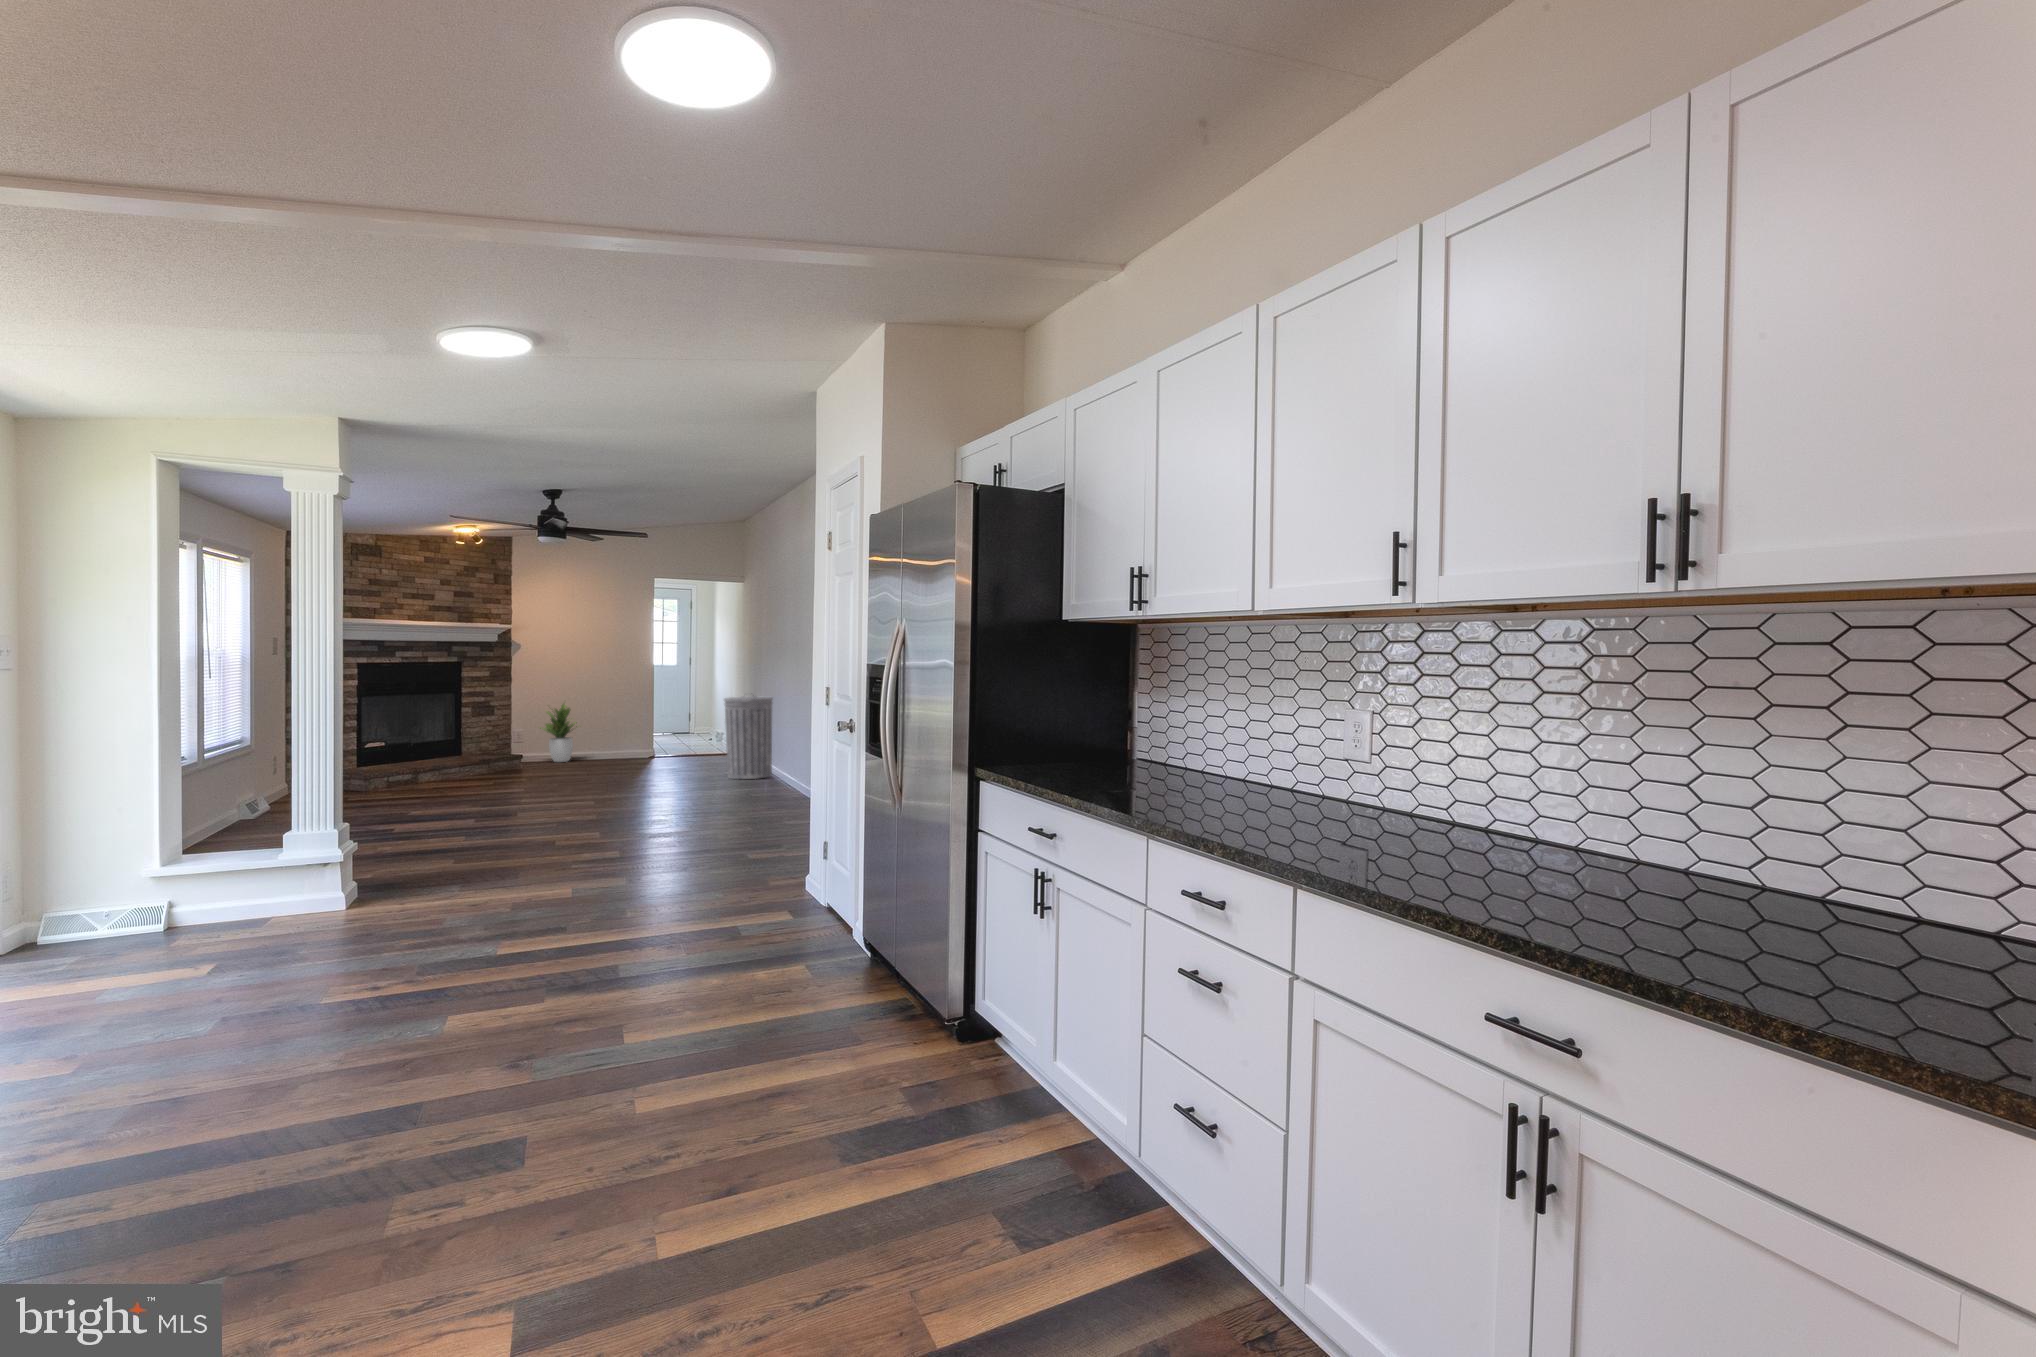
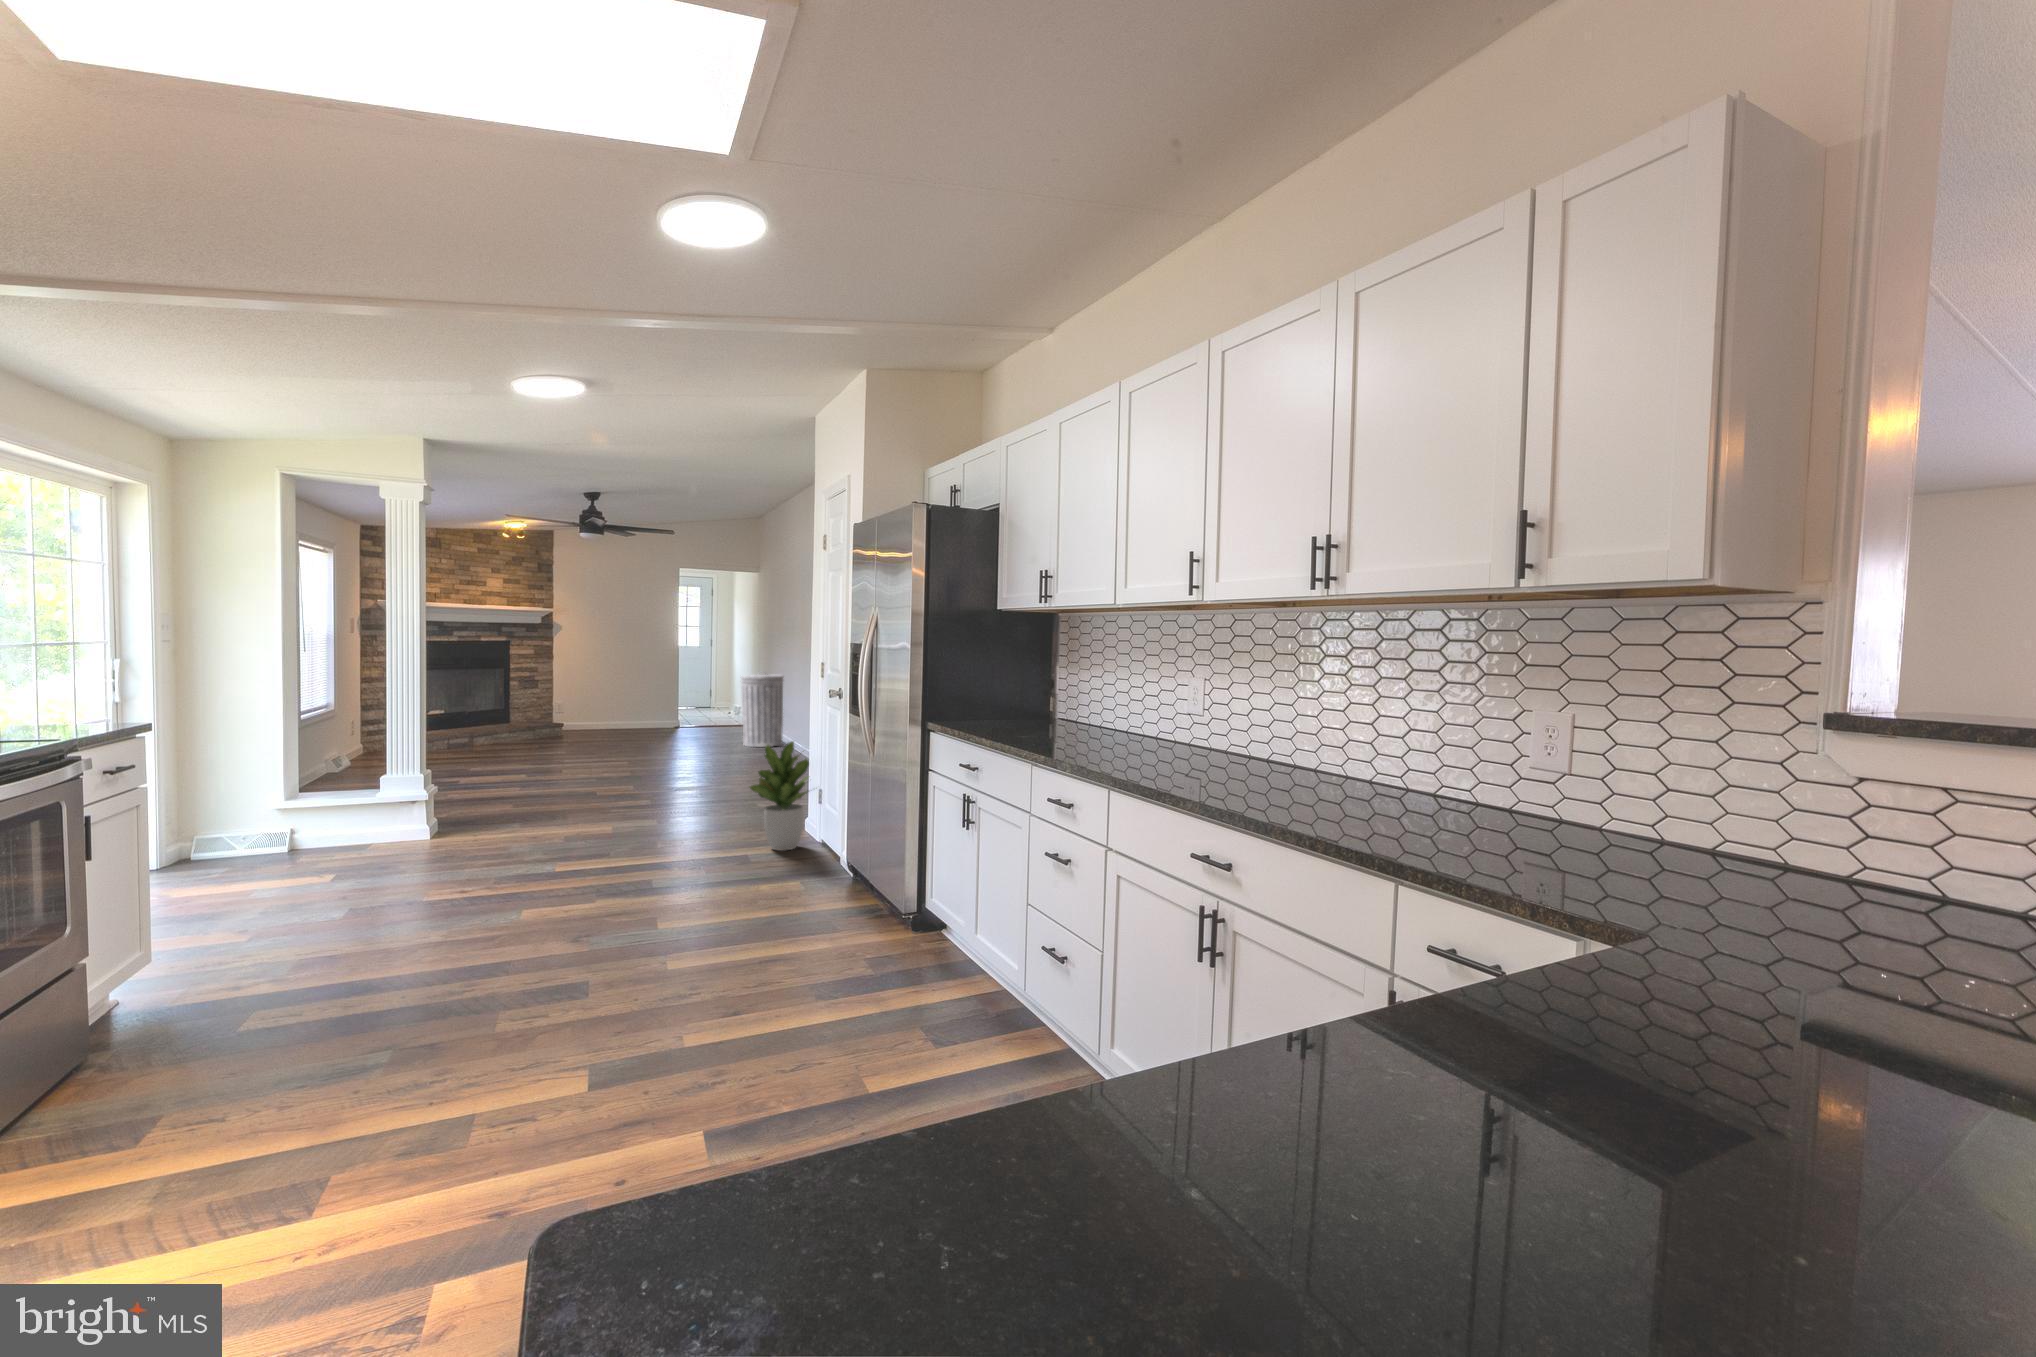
potted plant: present [540,704,577,762] -> present [749,742,809,851]

